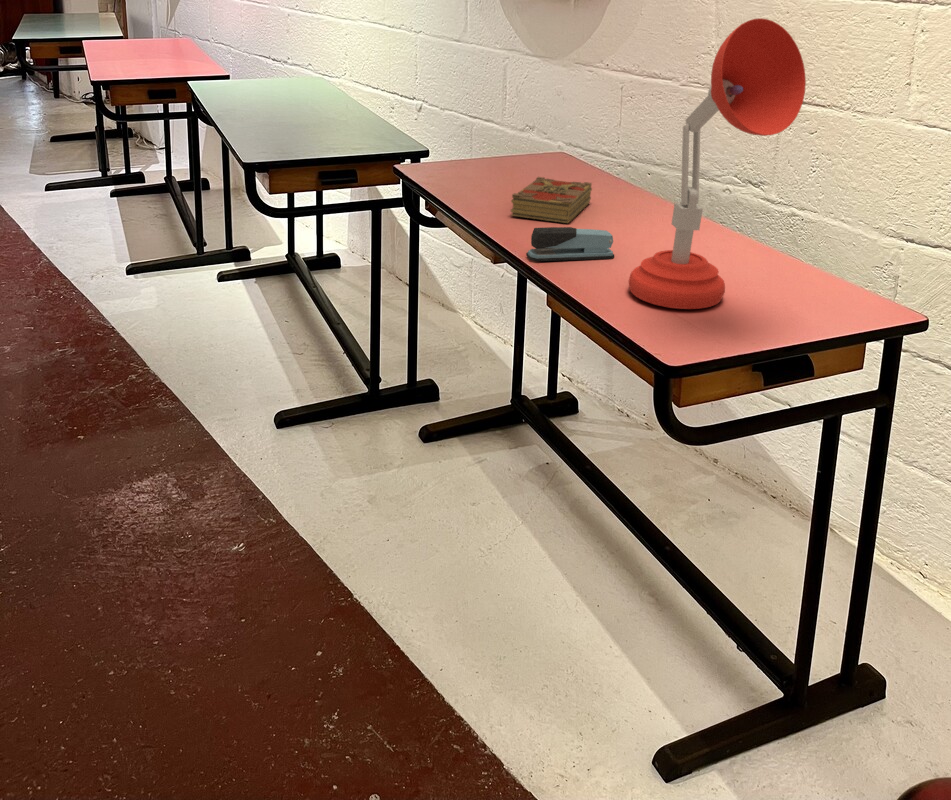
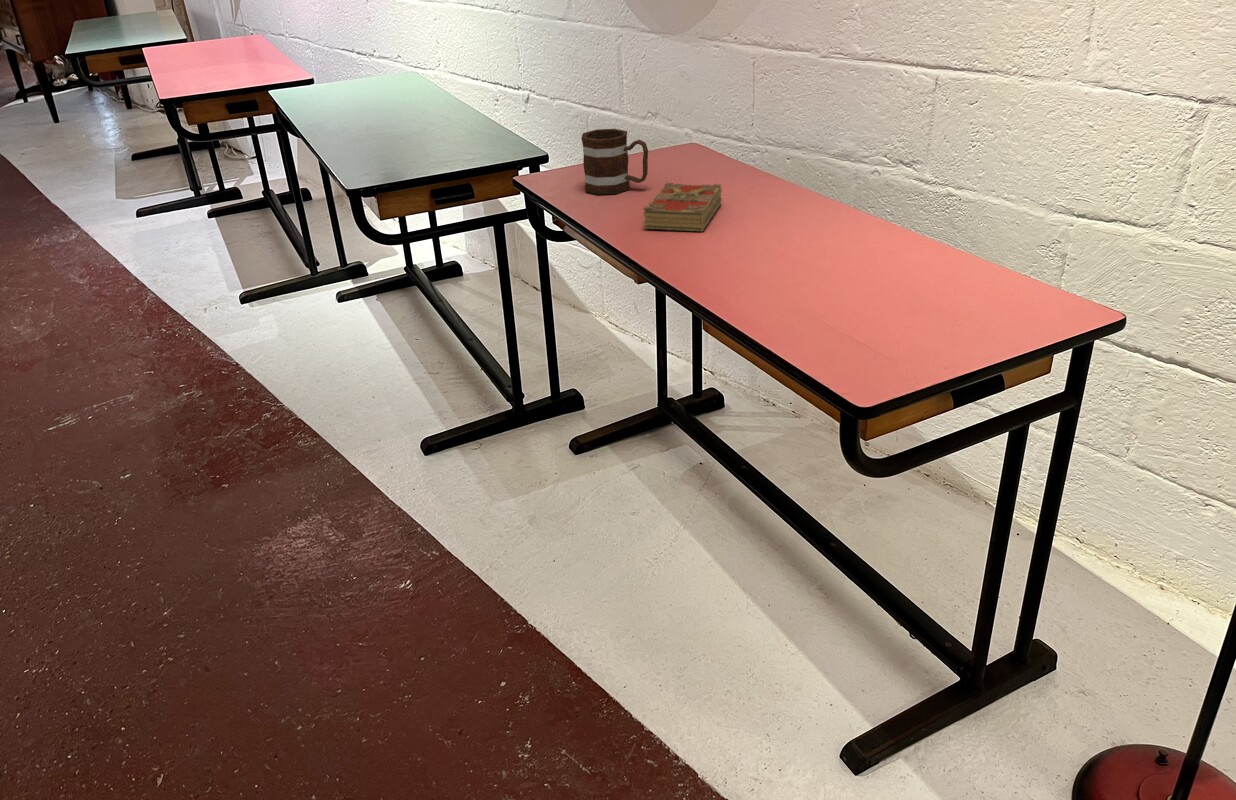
desk lamp: present [629,18,806,309] -> none [770,48,922,320]
mug: none [458,122,524,186] -> present [581,129,648,195]
stapler: present [526,227,614,261] -> none [666,241,753,280]

